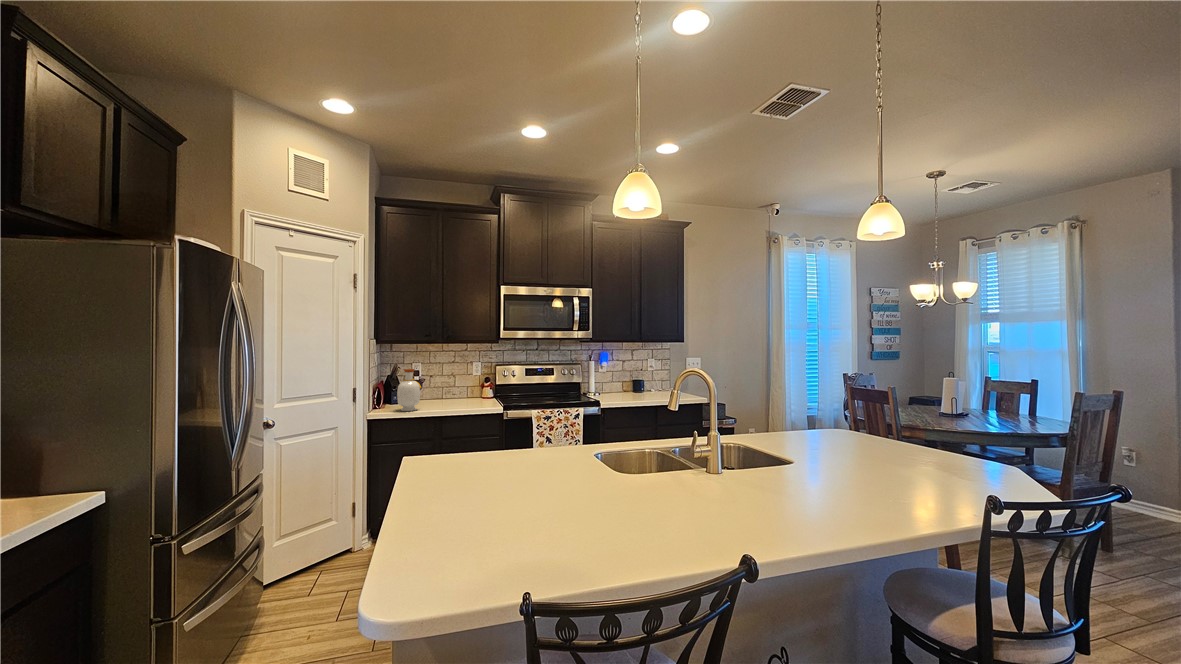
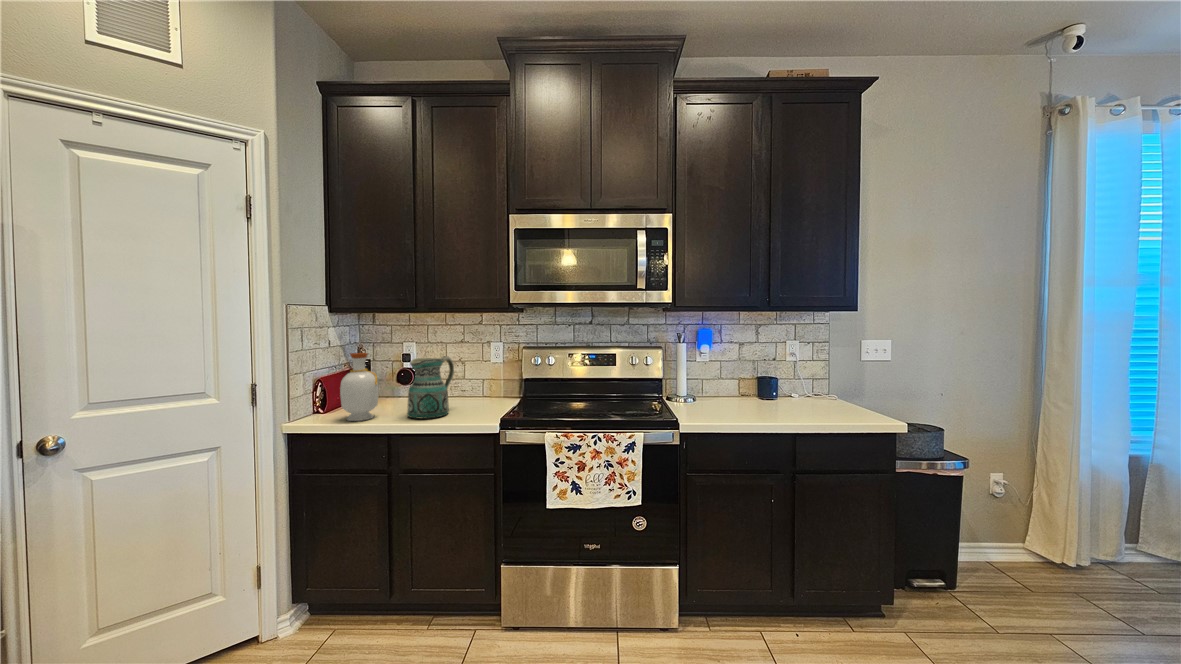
ceramic pitcher: none [438,370,463,408] -> present [407,356,454,419]

